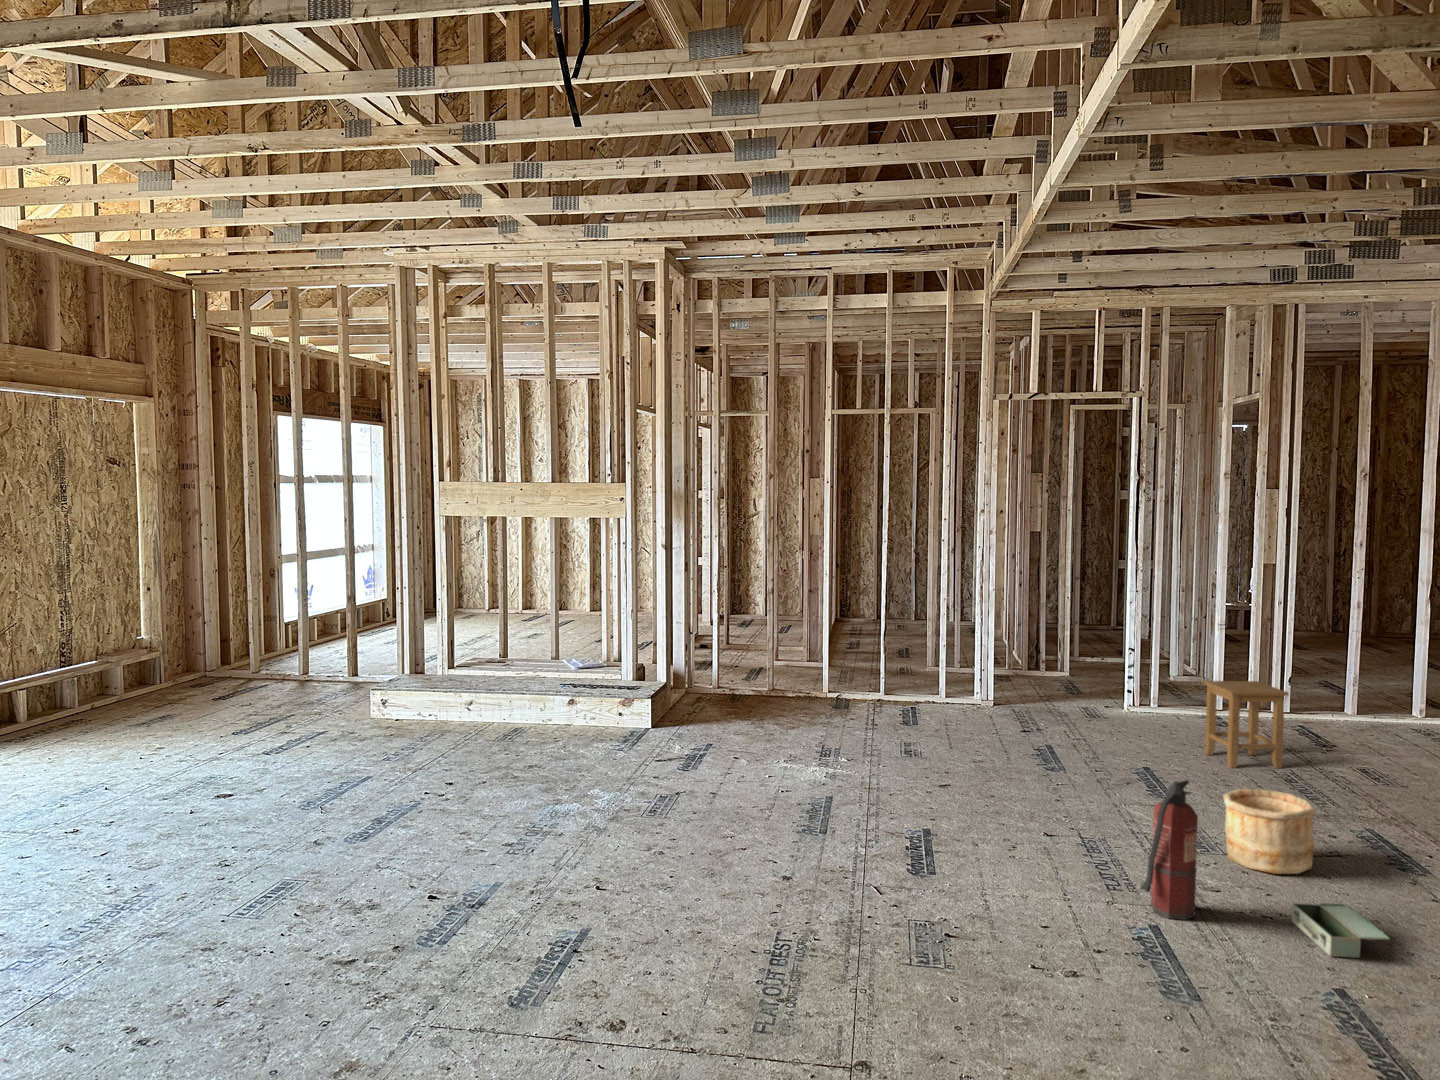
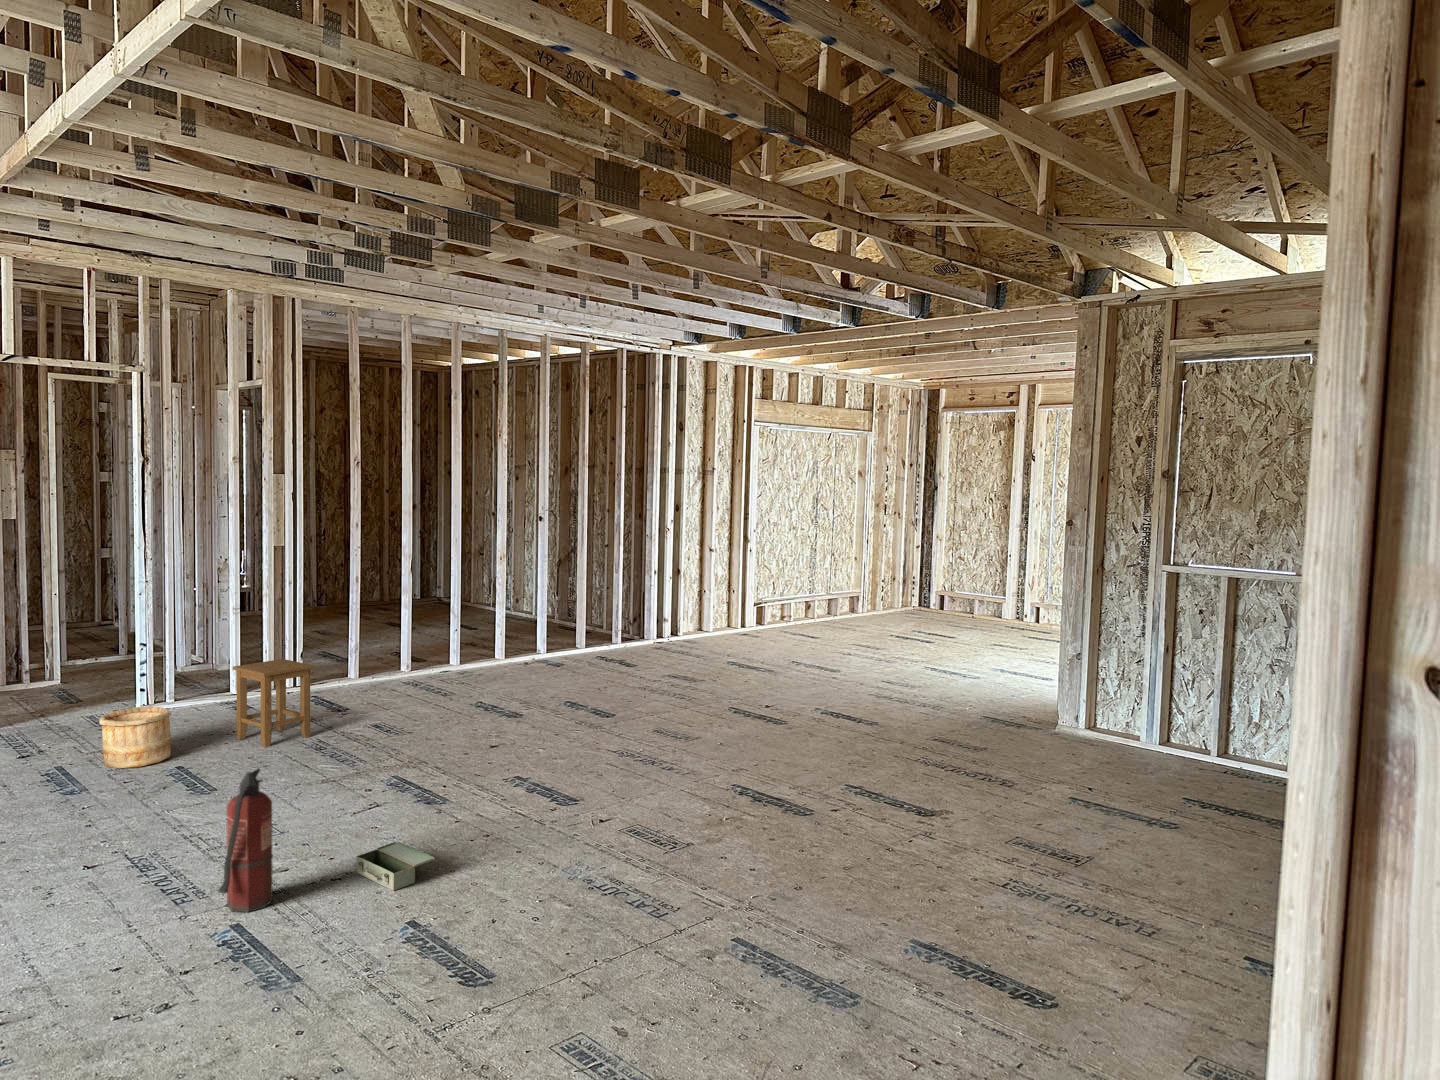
wooden bucket: present [1223,789,1316,874] -> present [99,706,171,768]

